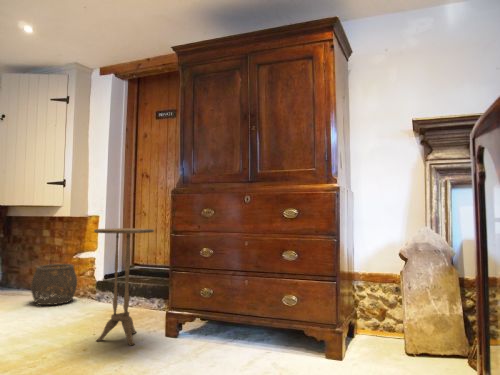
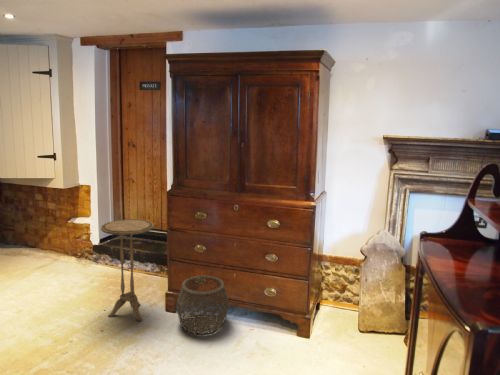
woven basket: present [31,264,77,305] -> present [177,275,228,335]

